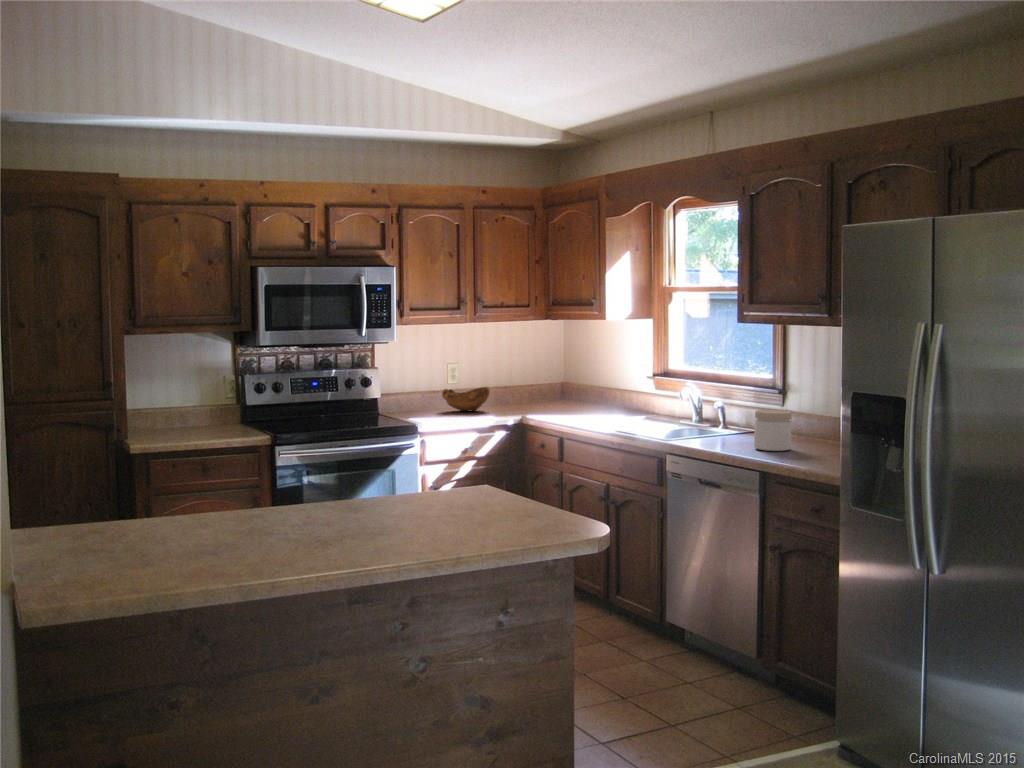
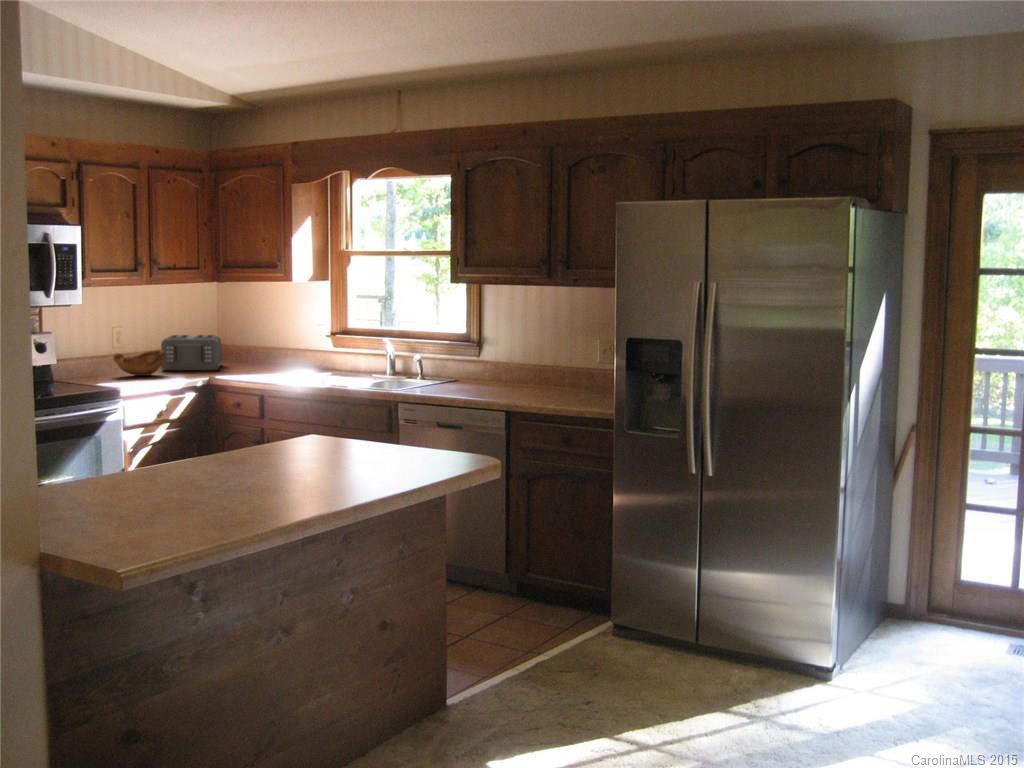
toaster: none [495,372,562,408] -> present [161,335,222,370]
jar: present [754,410,792,451] -> none [477,357,508,392]

